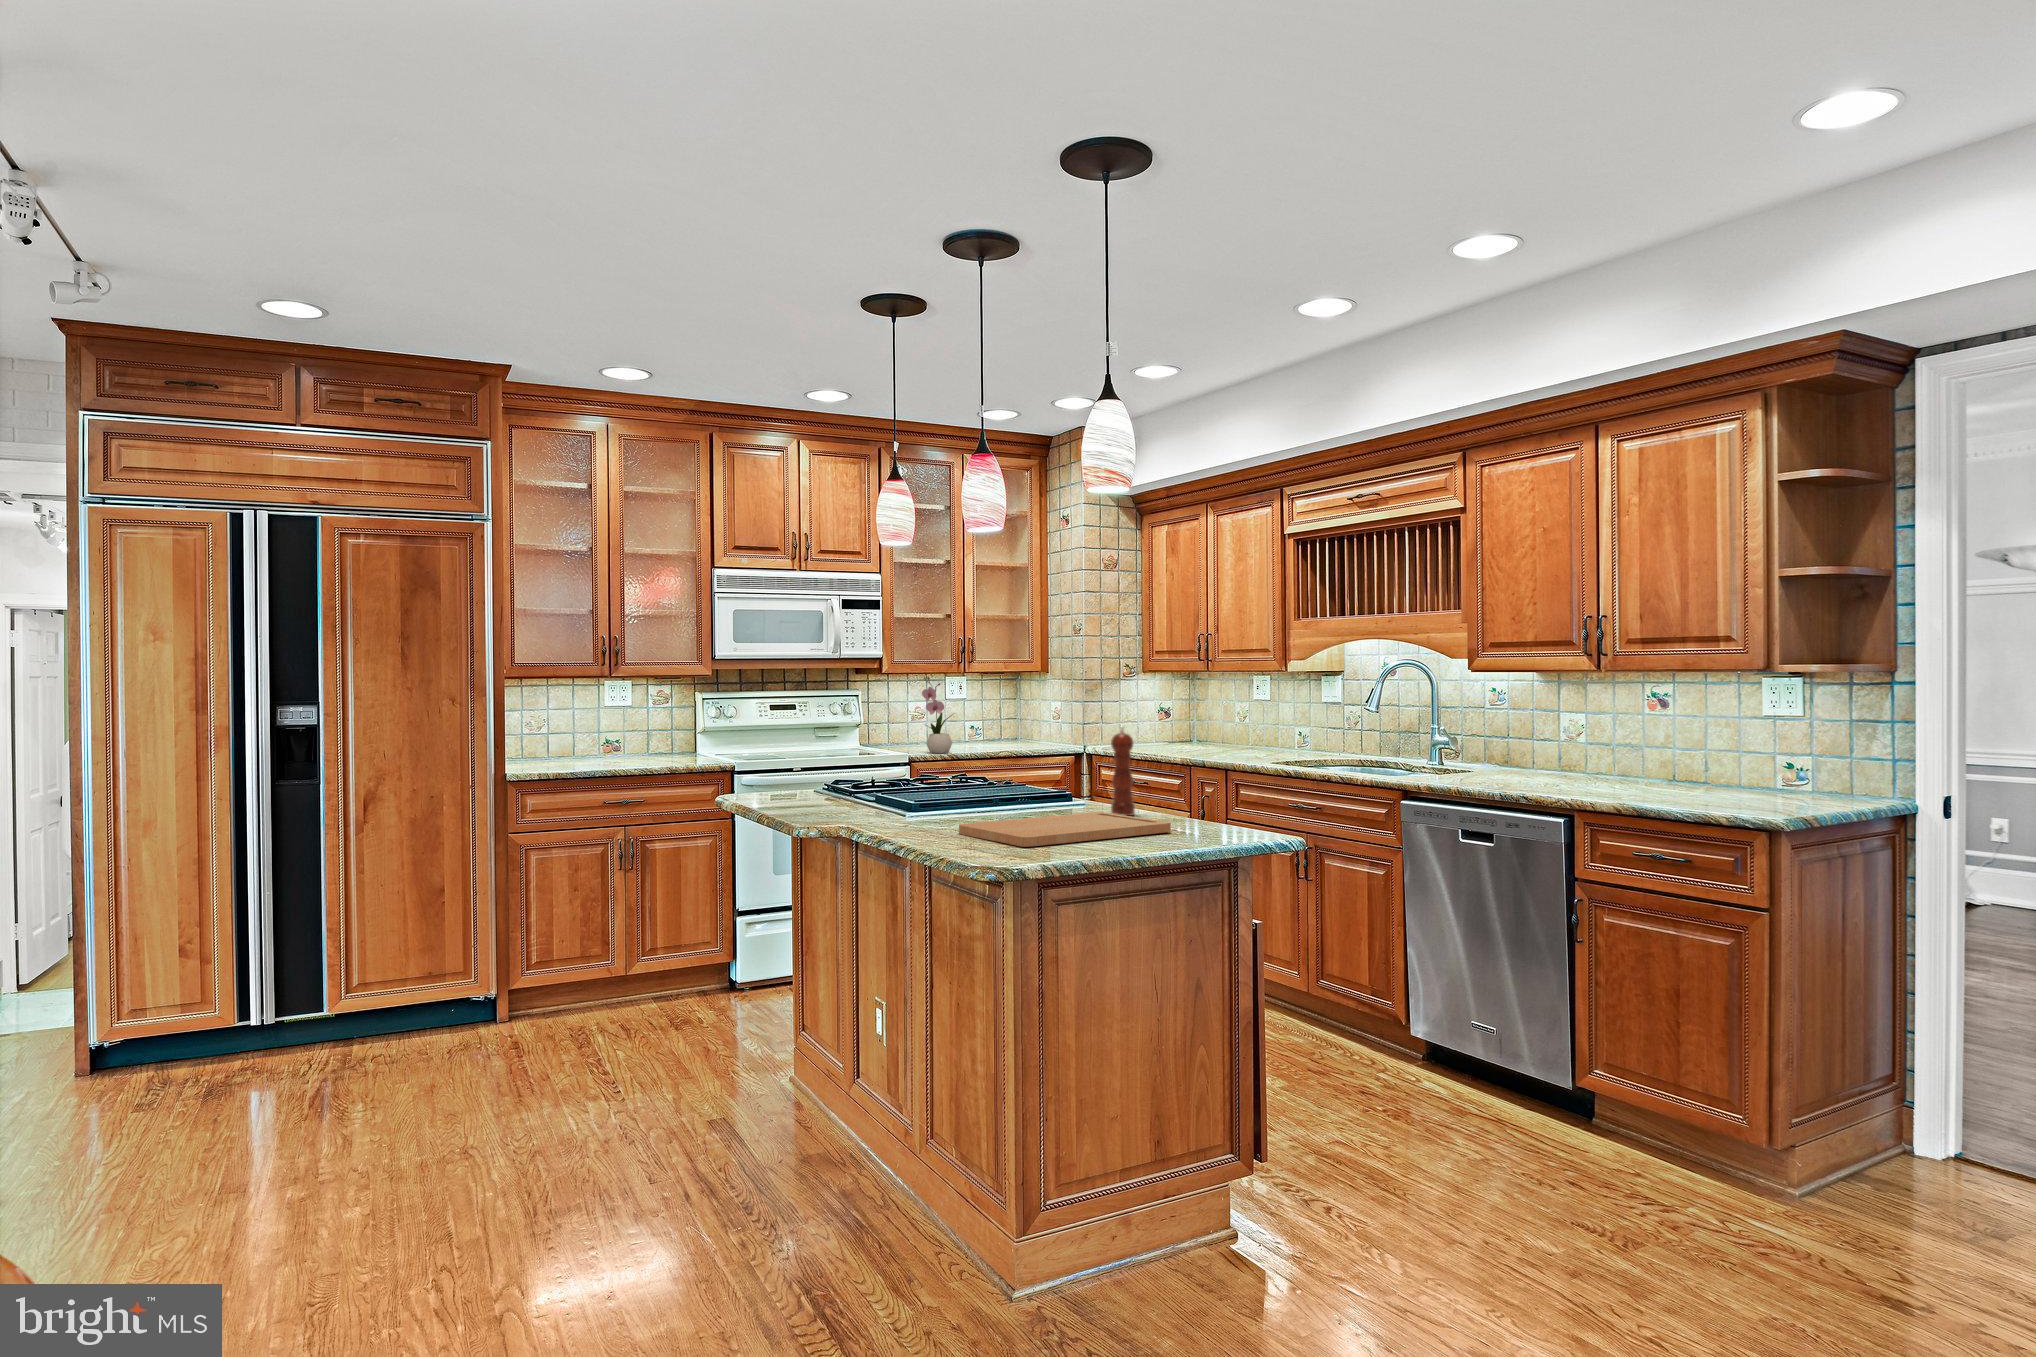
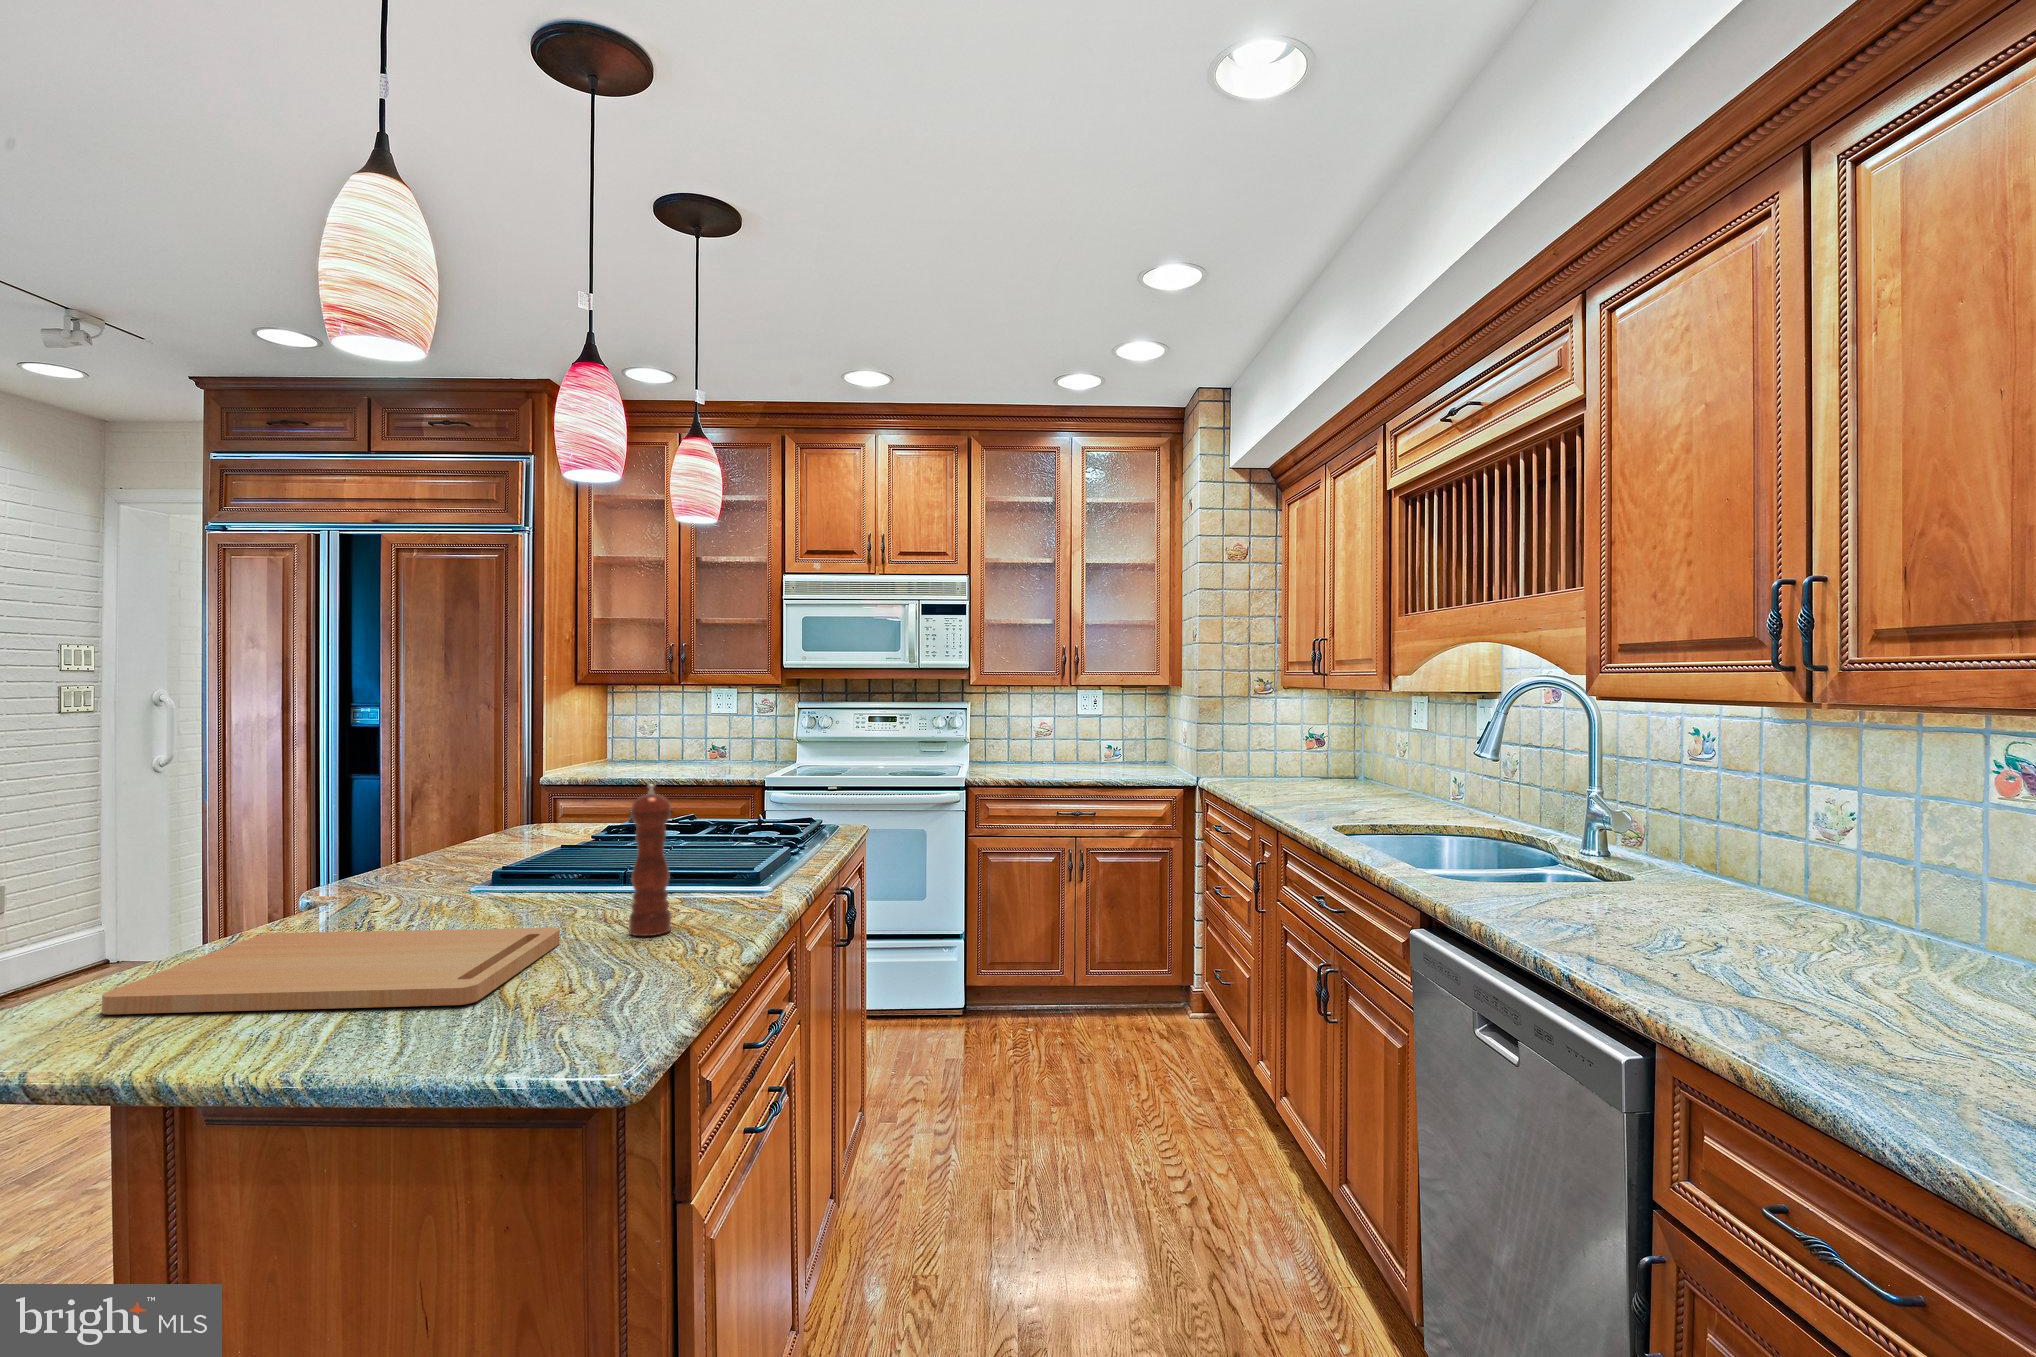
flower arrangement: present [922,677,952,753] -> none [993,690,1033,777]

